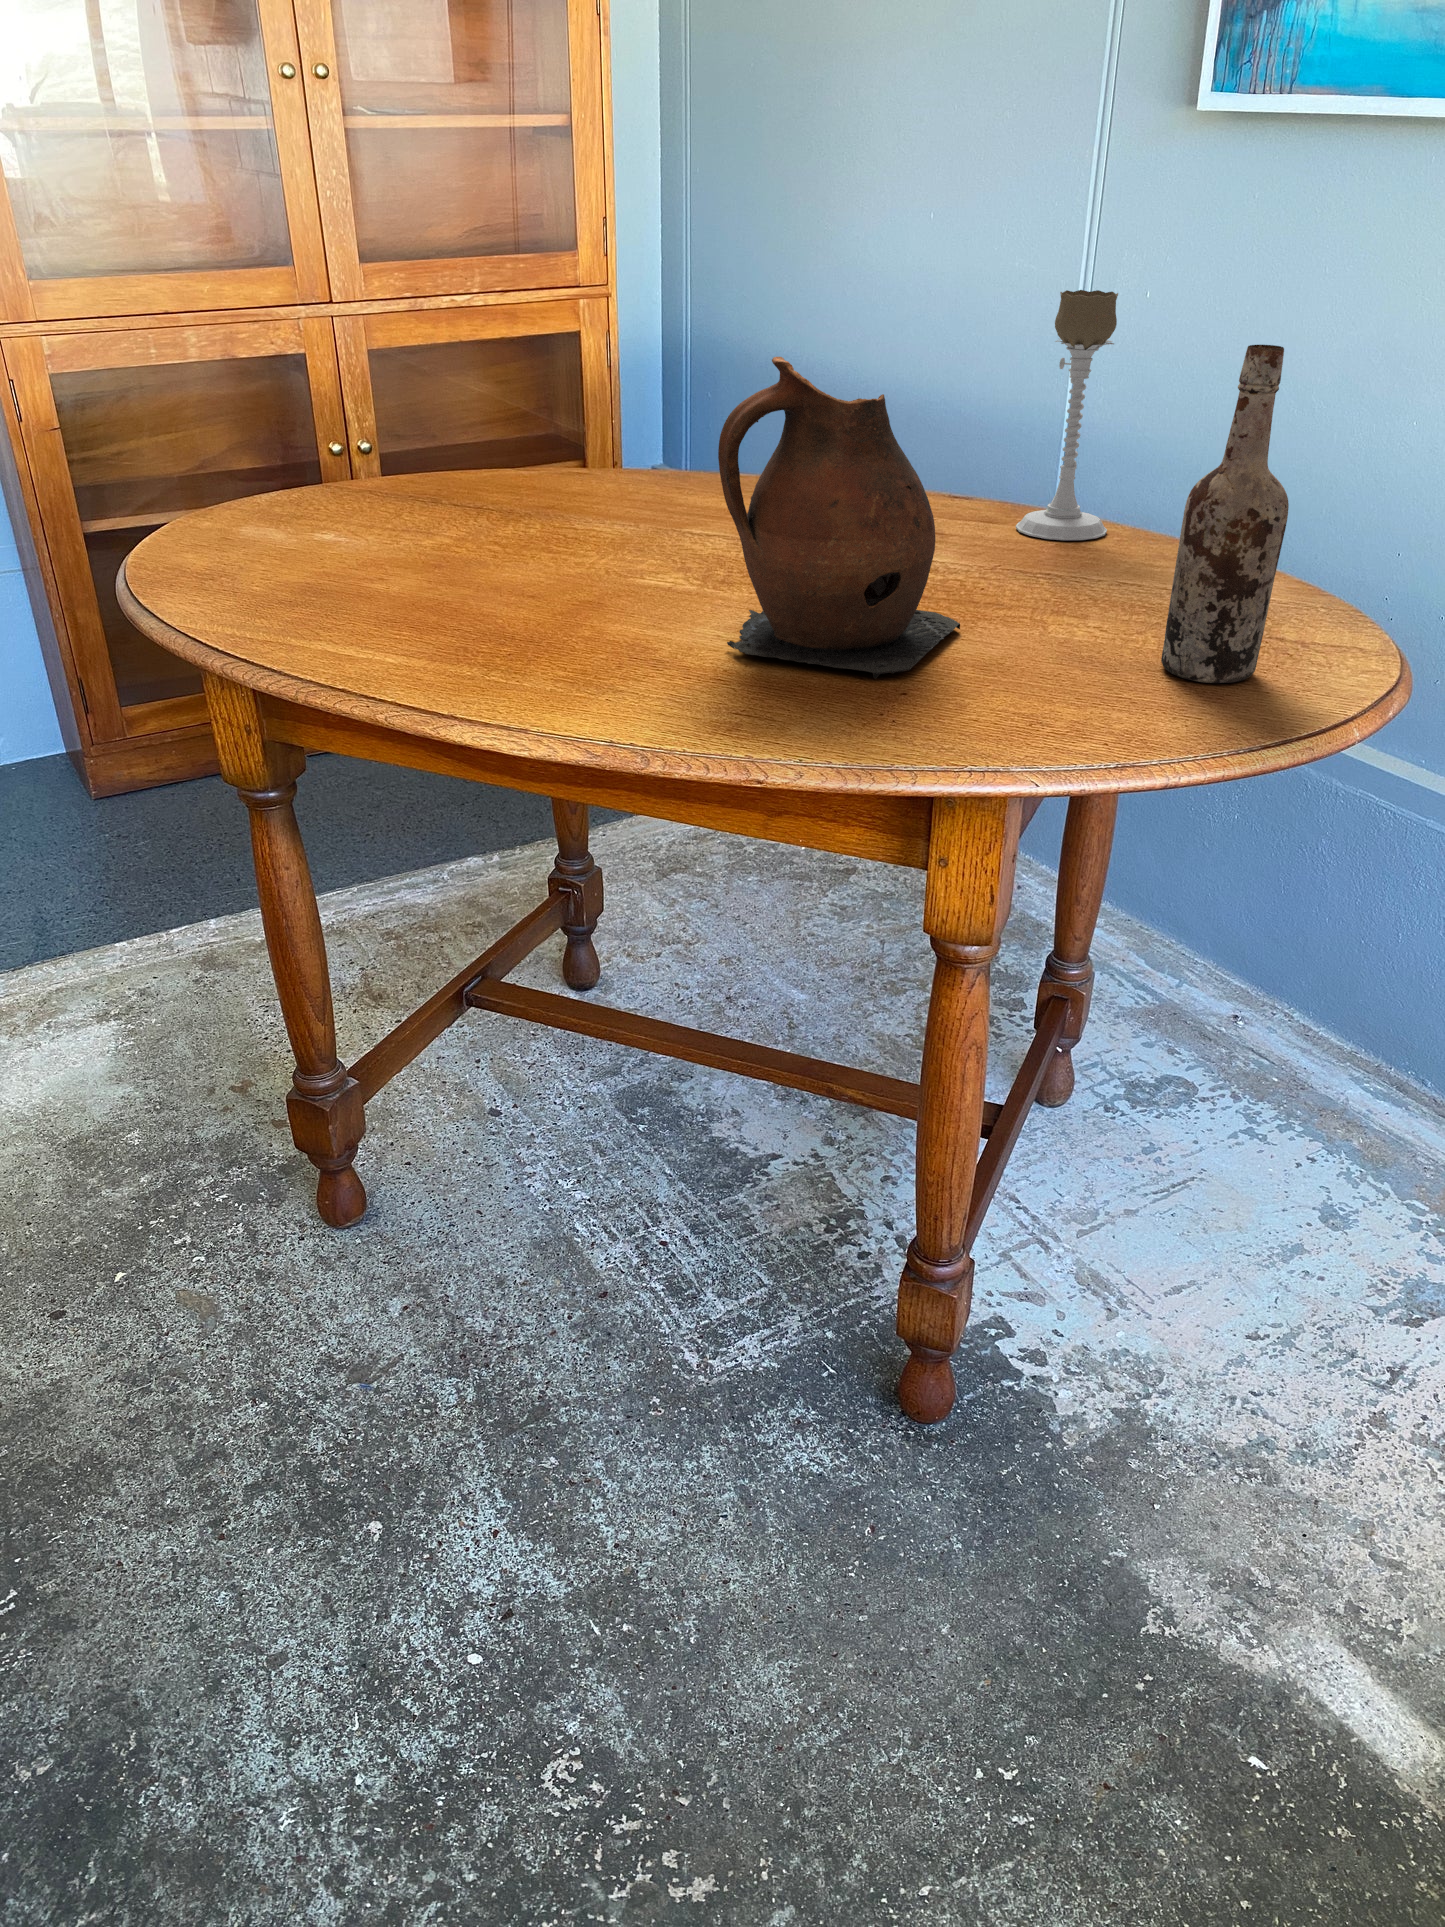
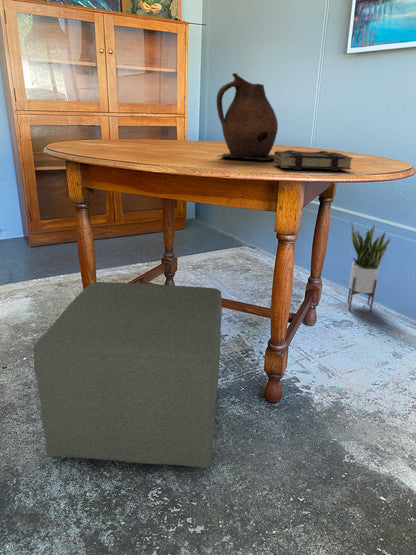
candle holder: present [1016,290,1118,540] -> none [299,84,328,153]
wine bottle: present [1161,345,1289,683] -> none [343,67,379,165]
book: none [921,670,1188,773] -> present [274,150,352,171]
potted plant: none [1177,737,1326,1042] -> present [348,221,390,312]
ottoman: none [156,1062,755,1687] -> present [34,282,222,468]

